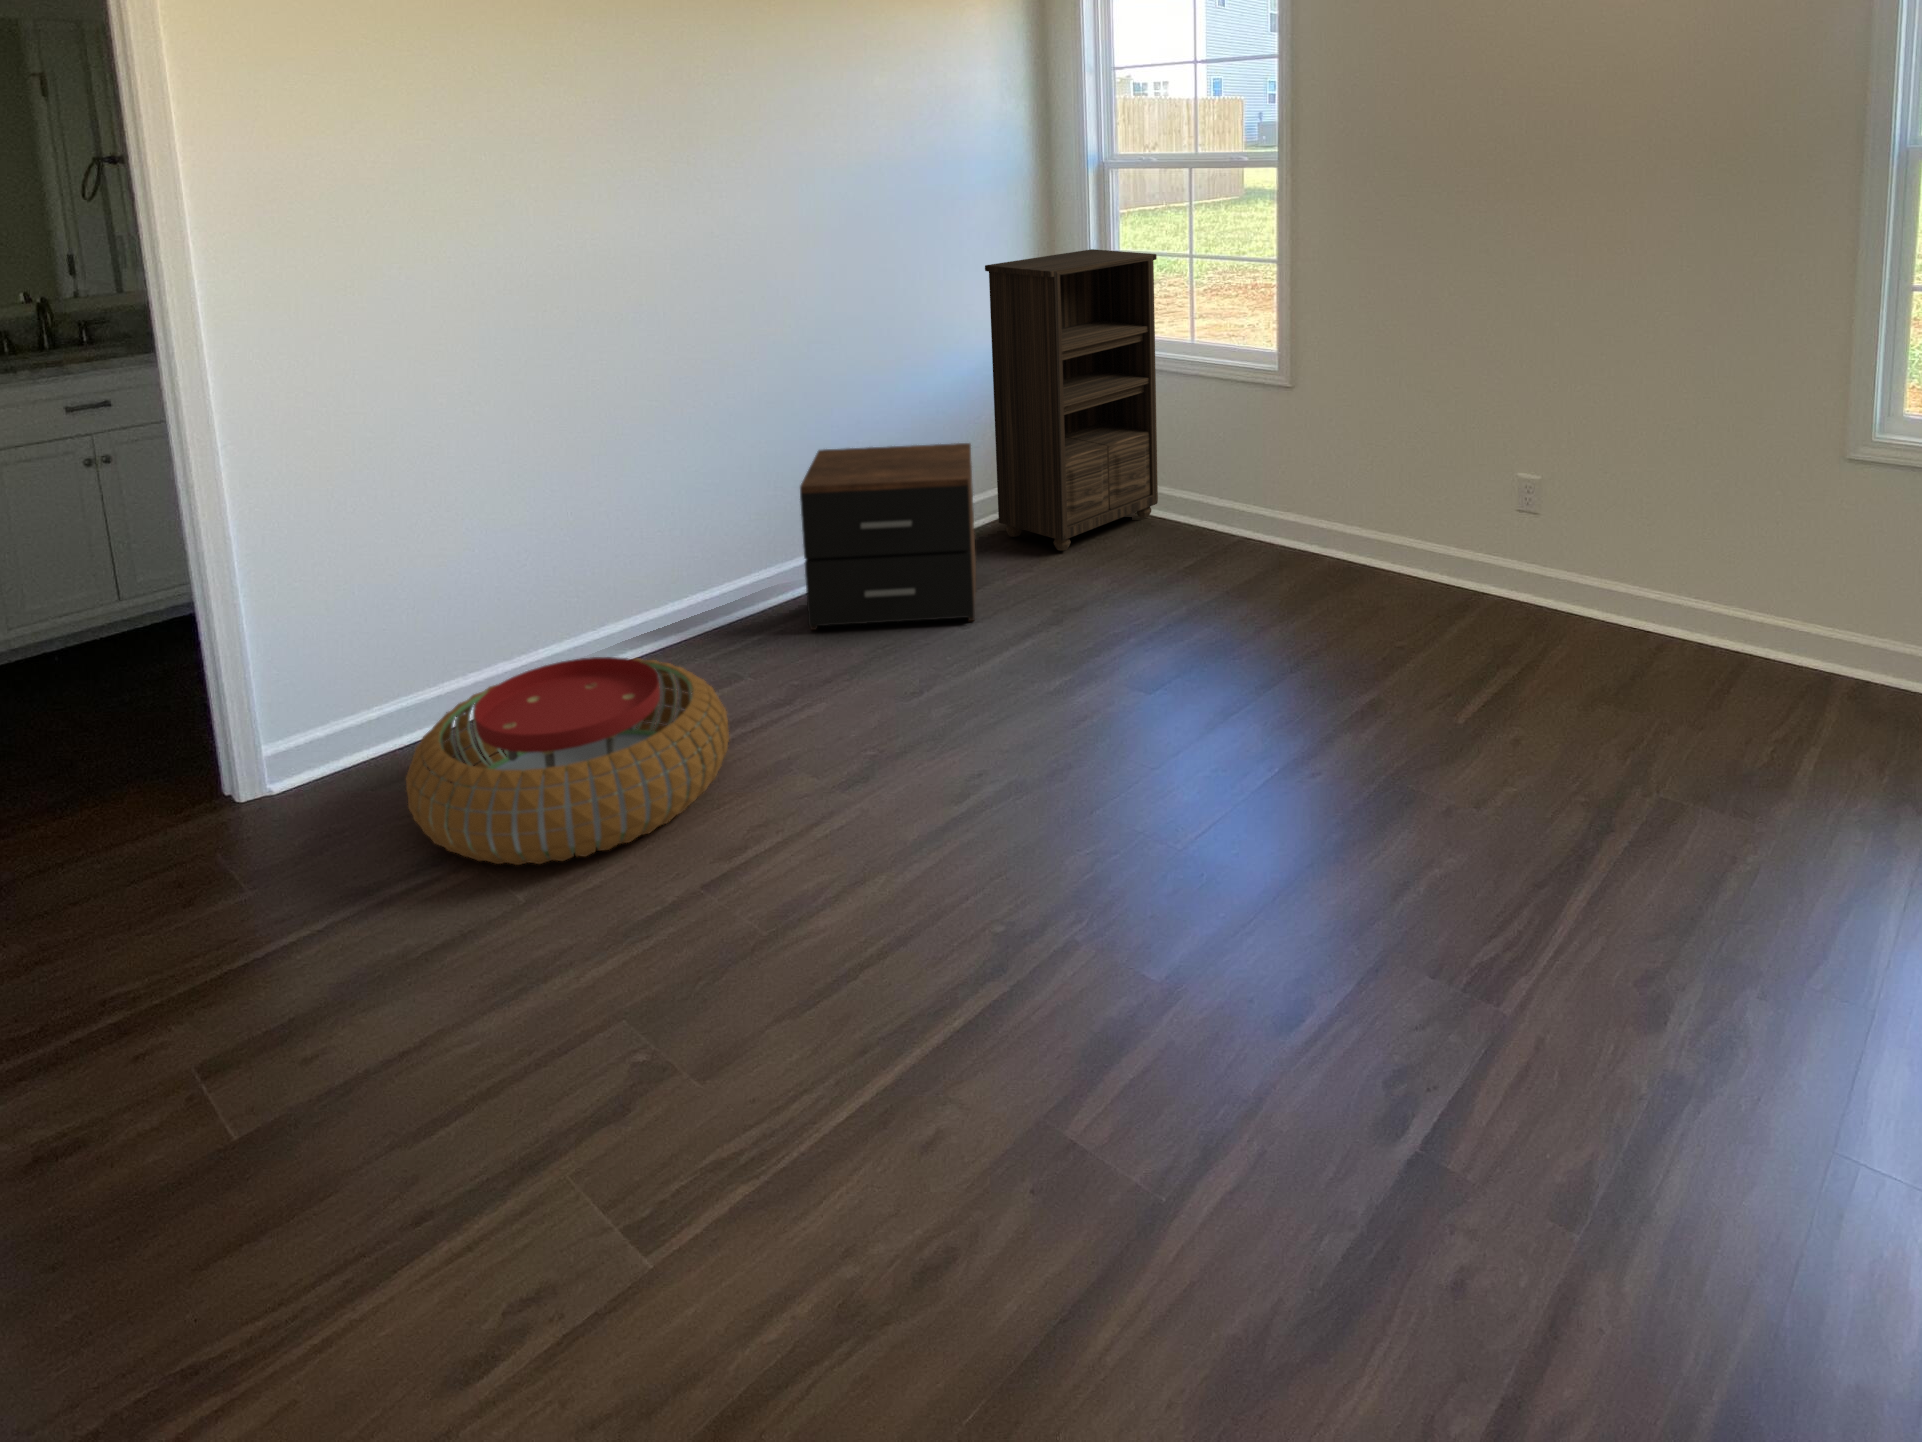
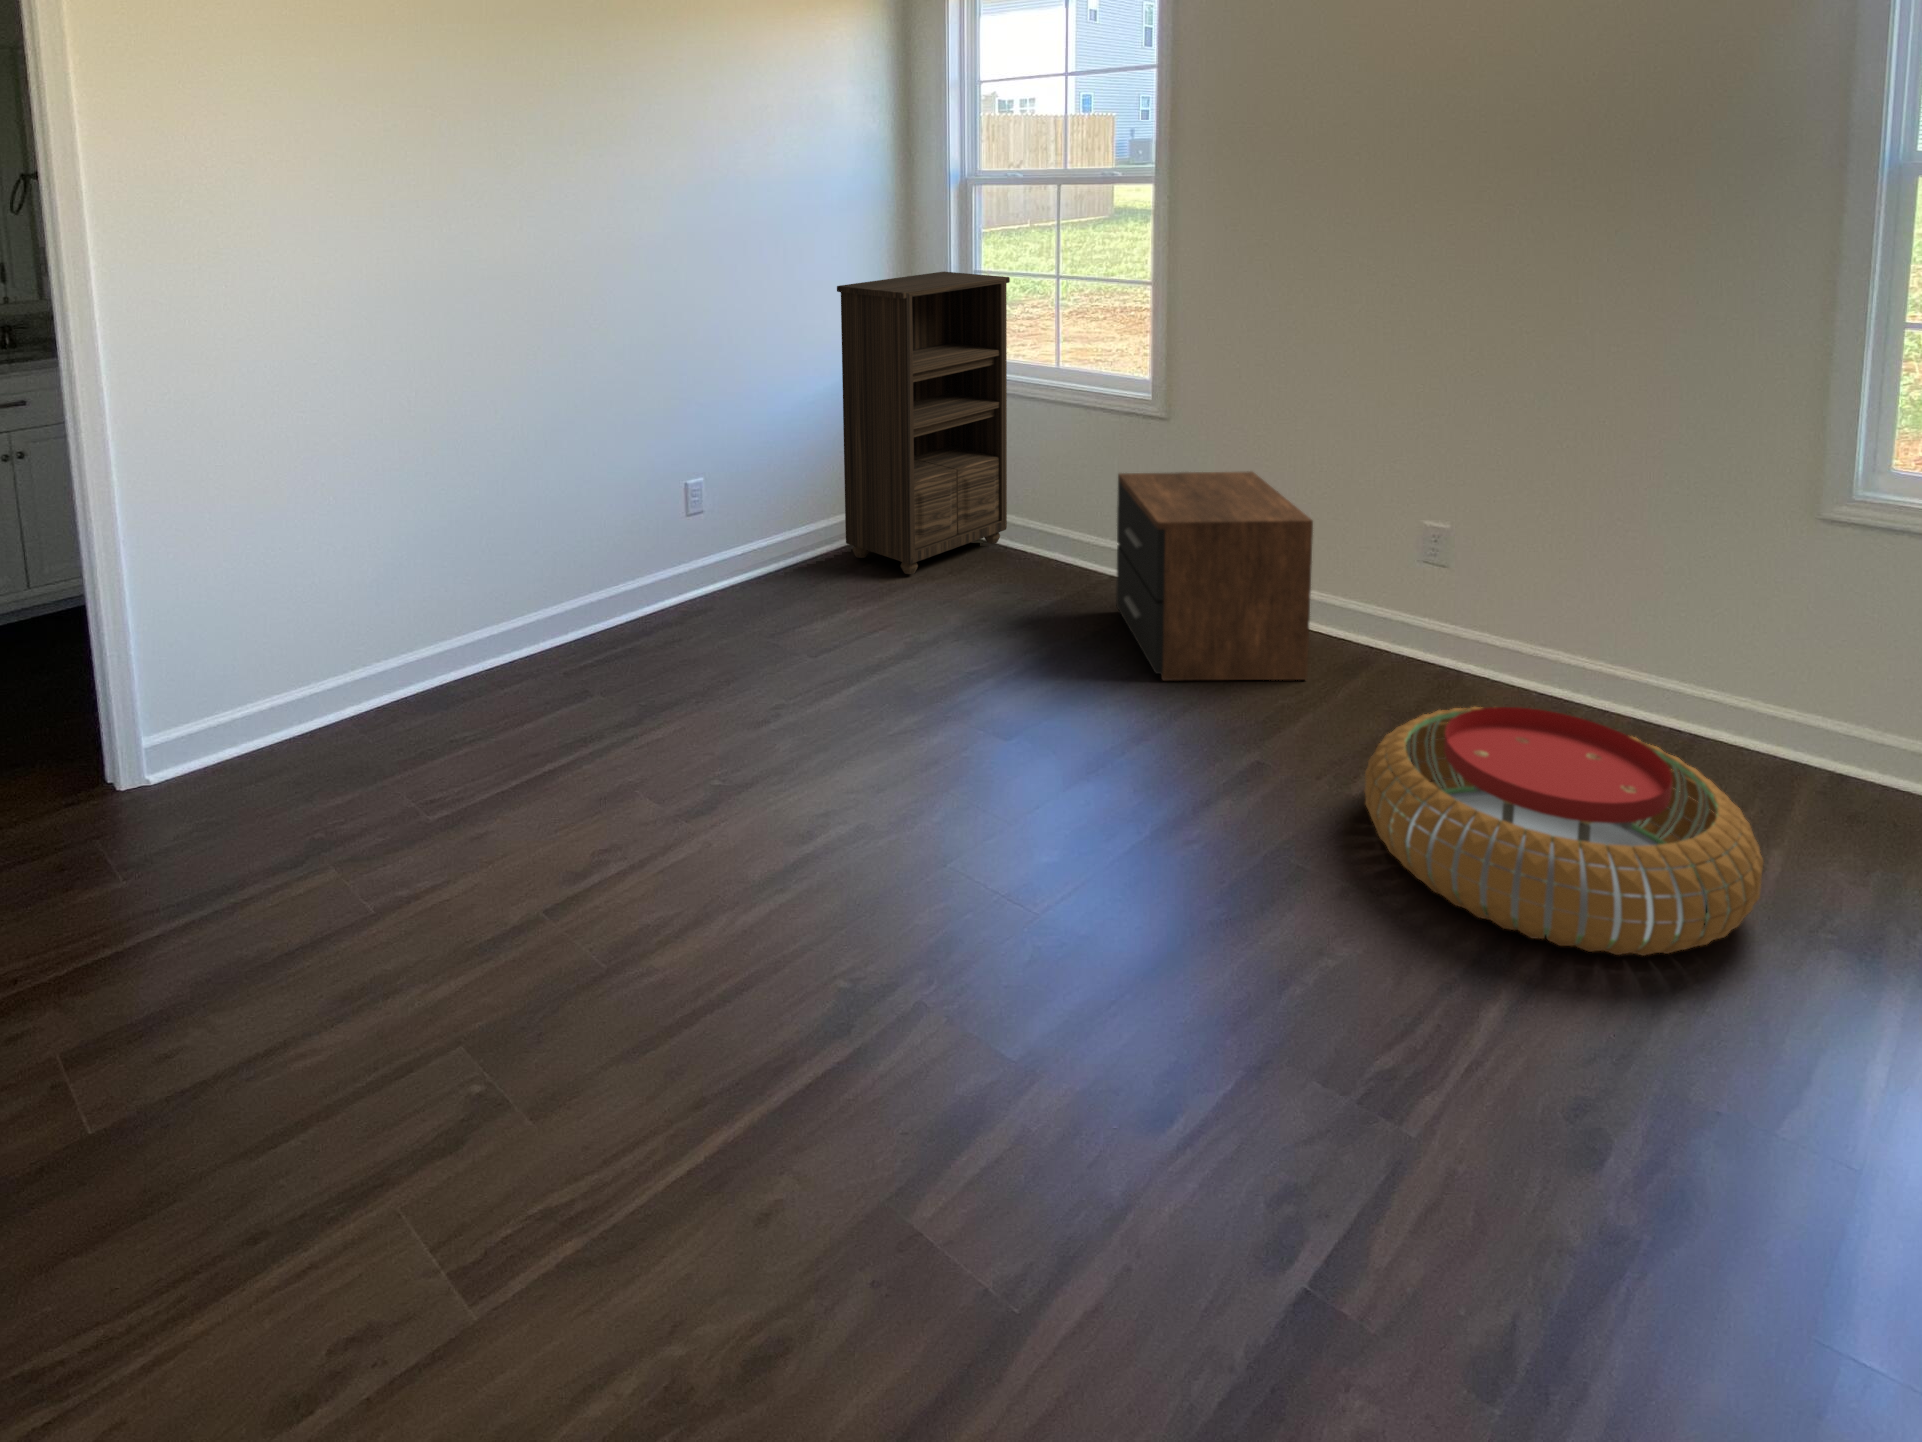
nightstand: present [800,443,976,630] -> present [1116,471,1313,681]
pouf: present [406,657,729,865] -> present [1365,707,1763,956]

